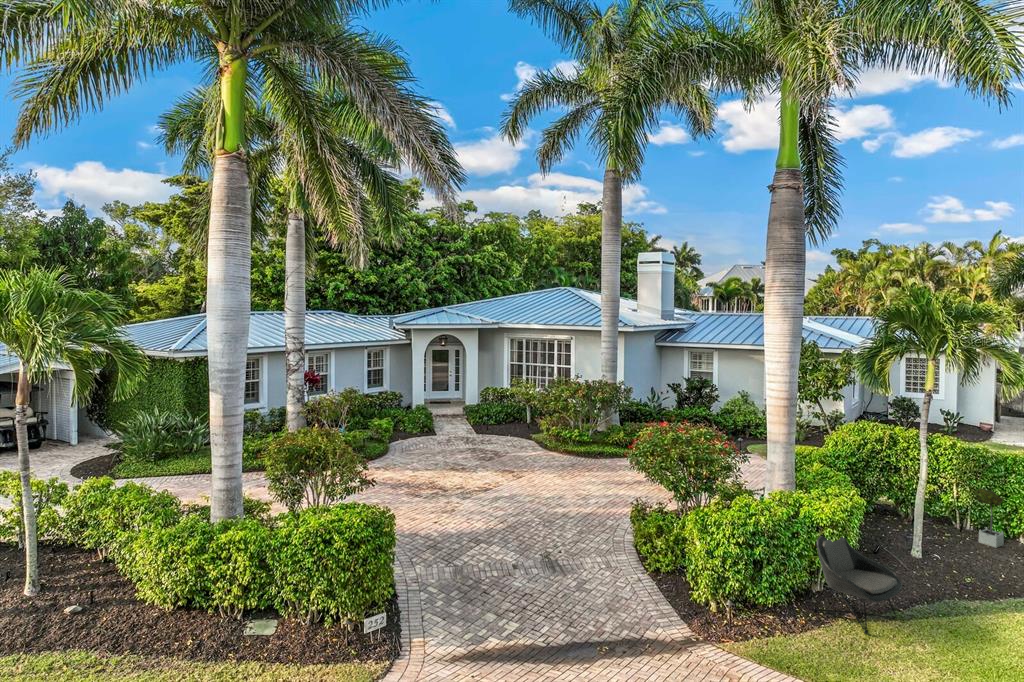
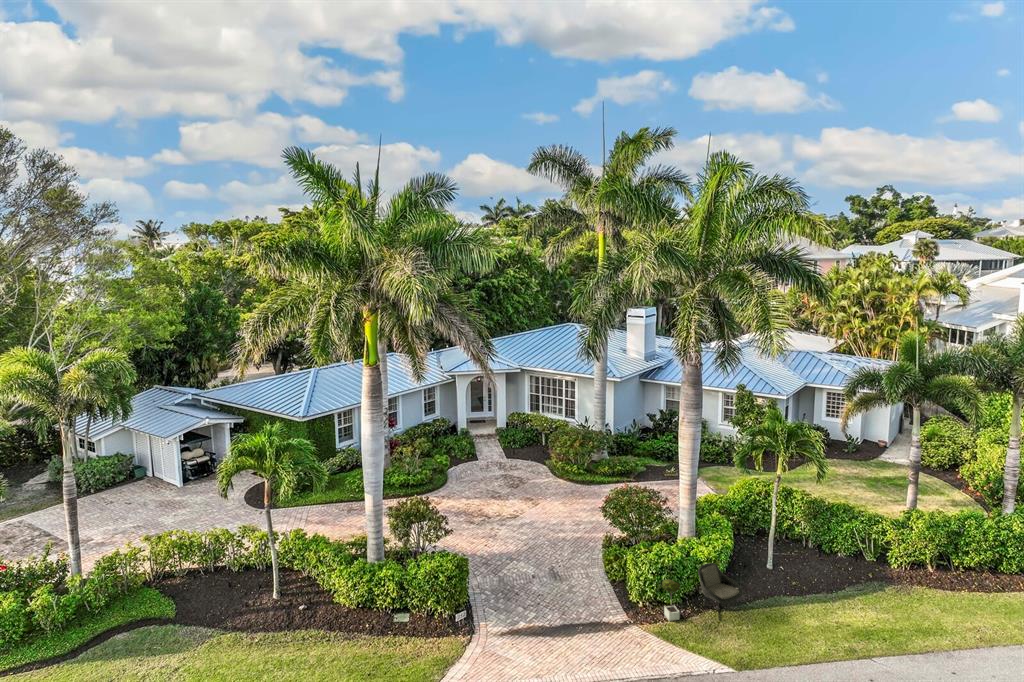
potted tree: present [975,488,1004,548] -> present [662,580,680,621]

